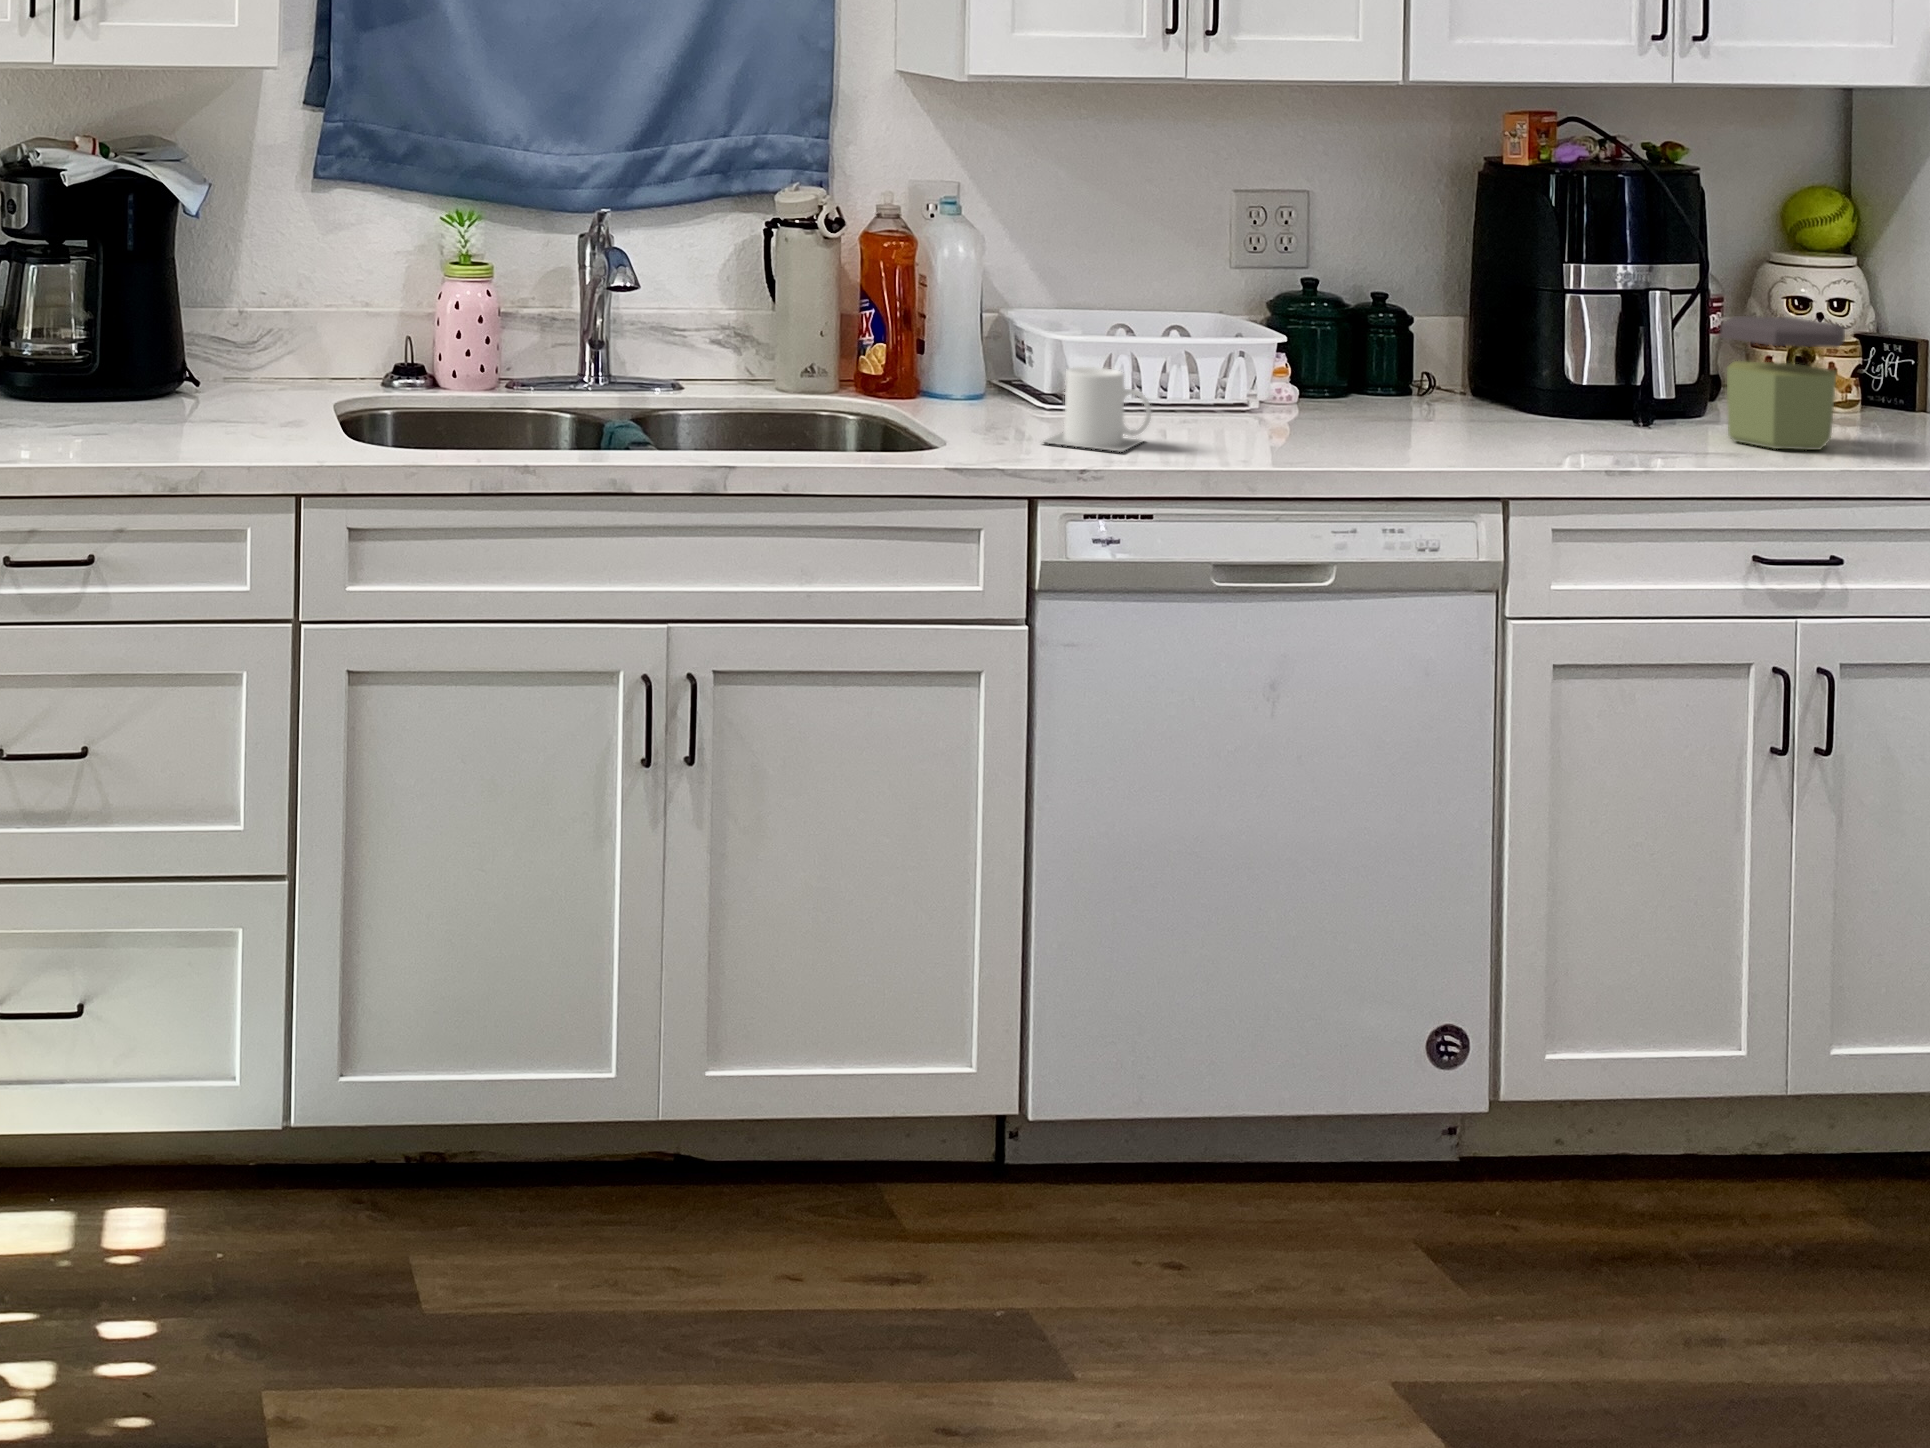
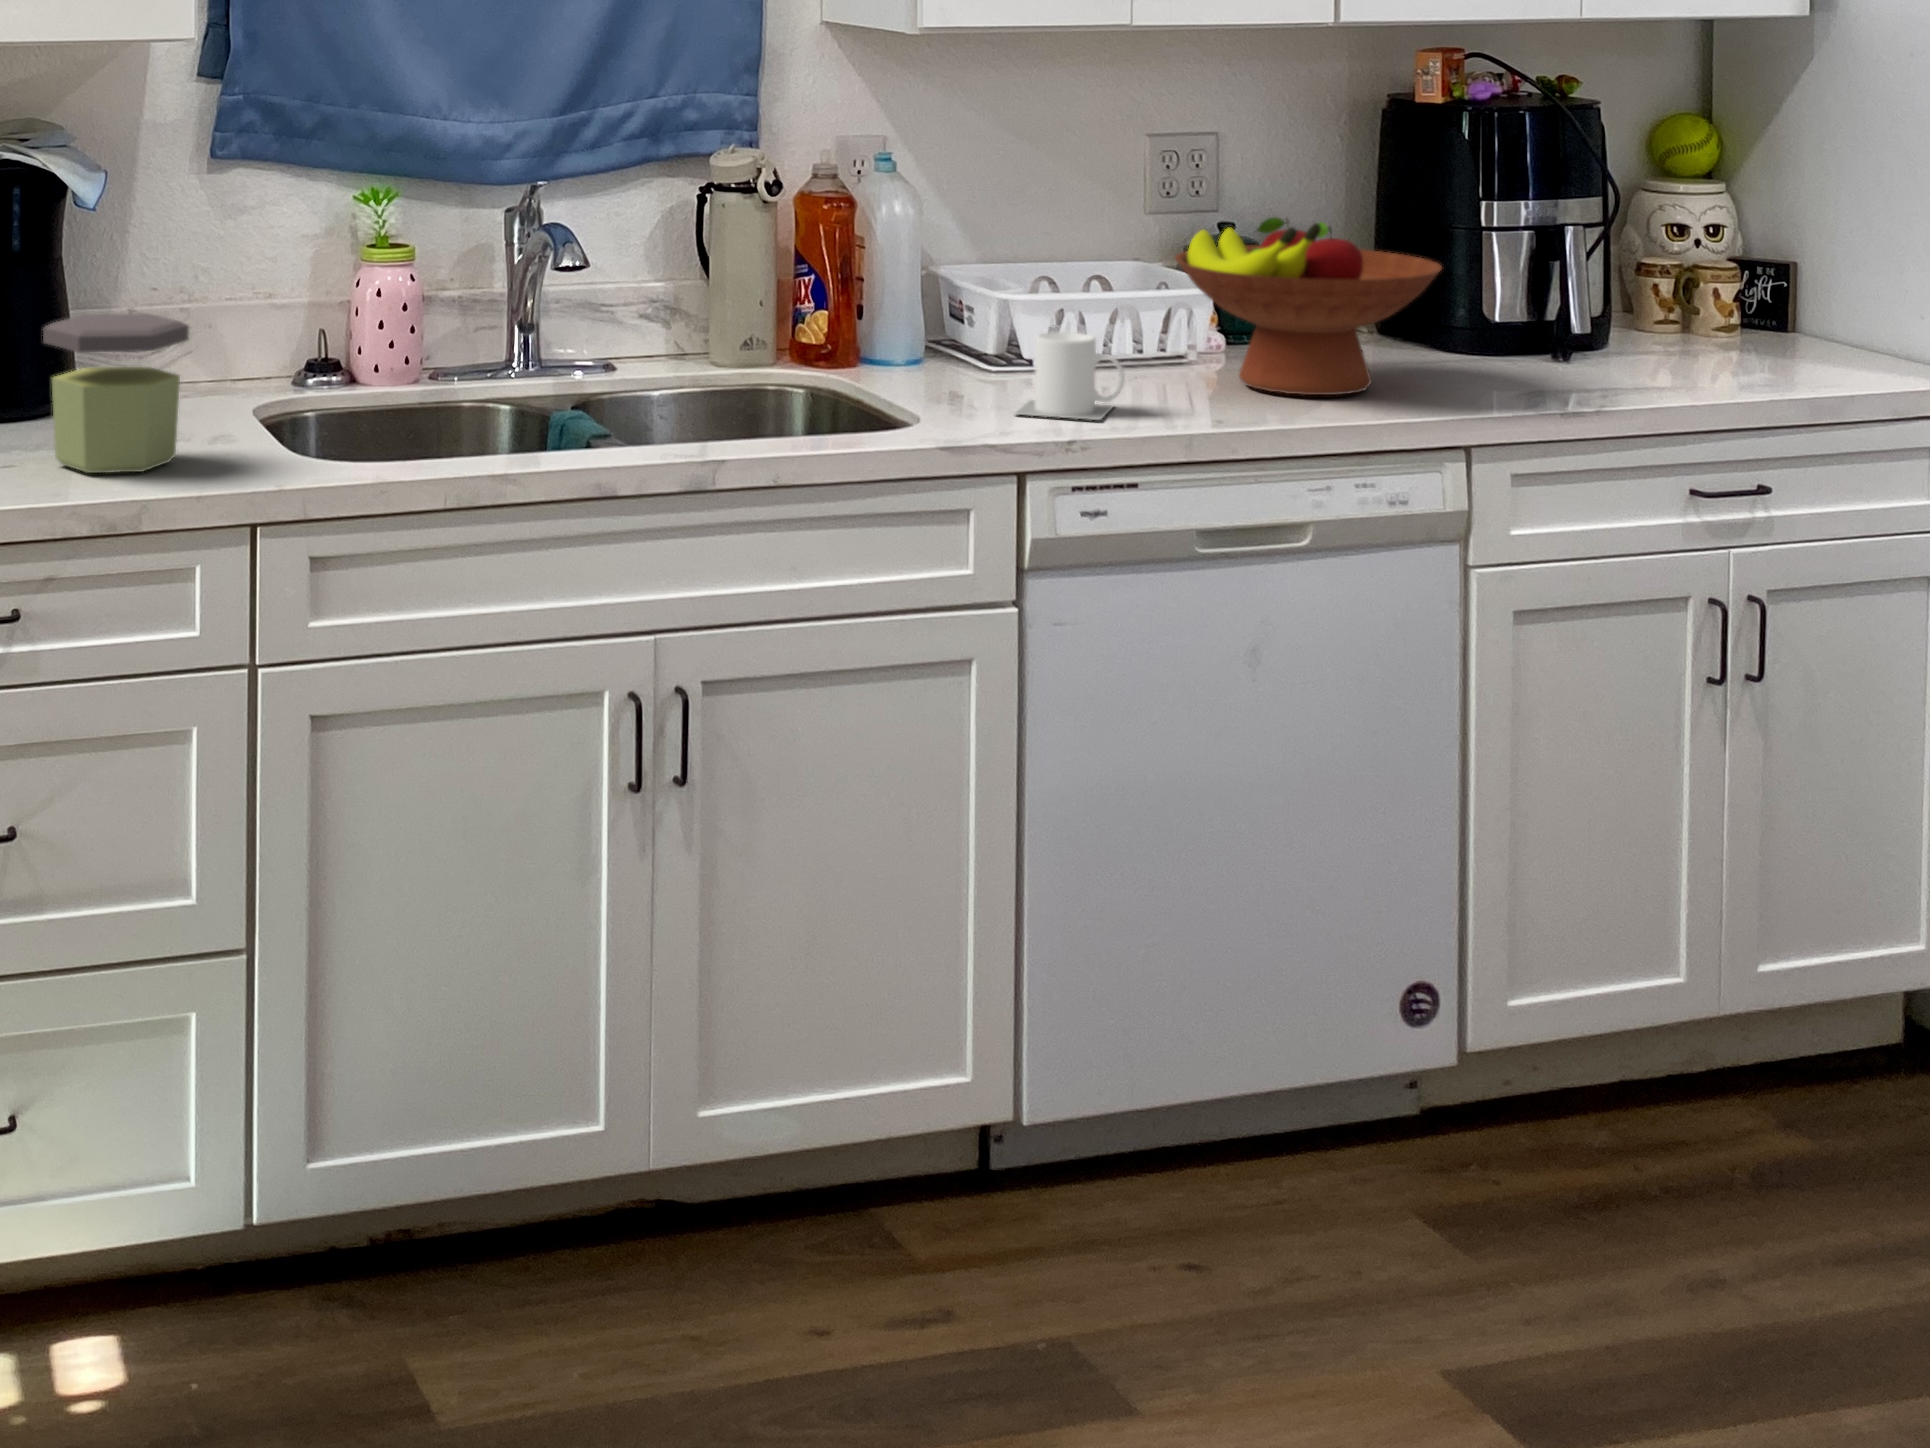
fruit bowl: none [1221,267,1493,442] -> present [1175,217,1442,395]
jar: present [1721,316,1845,450] -> present [43,313,189,473]

